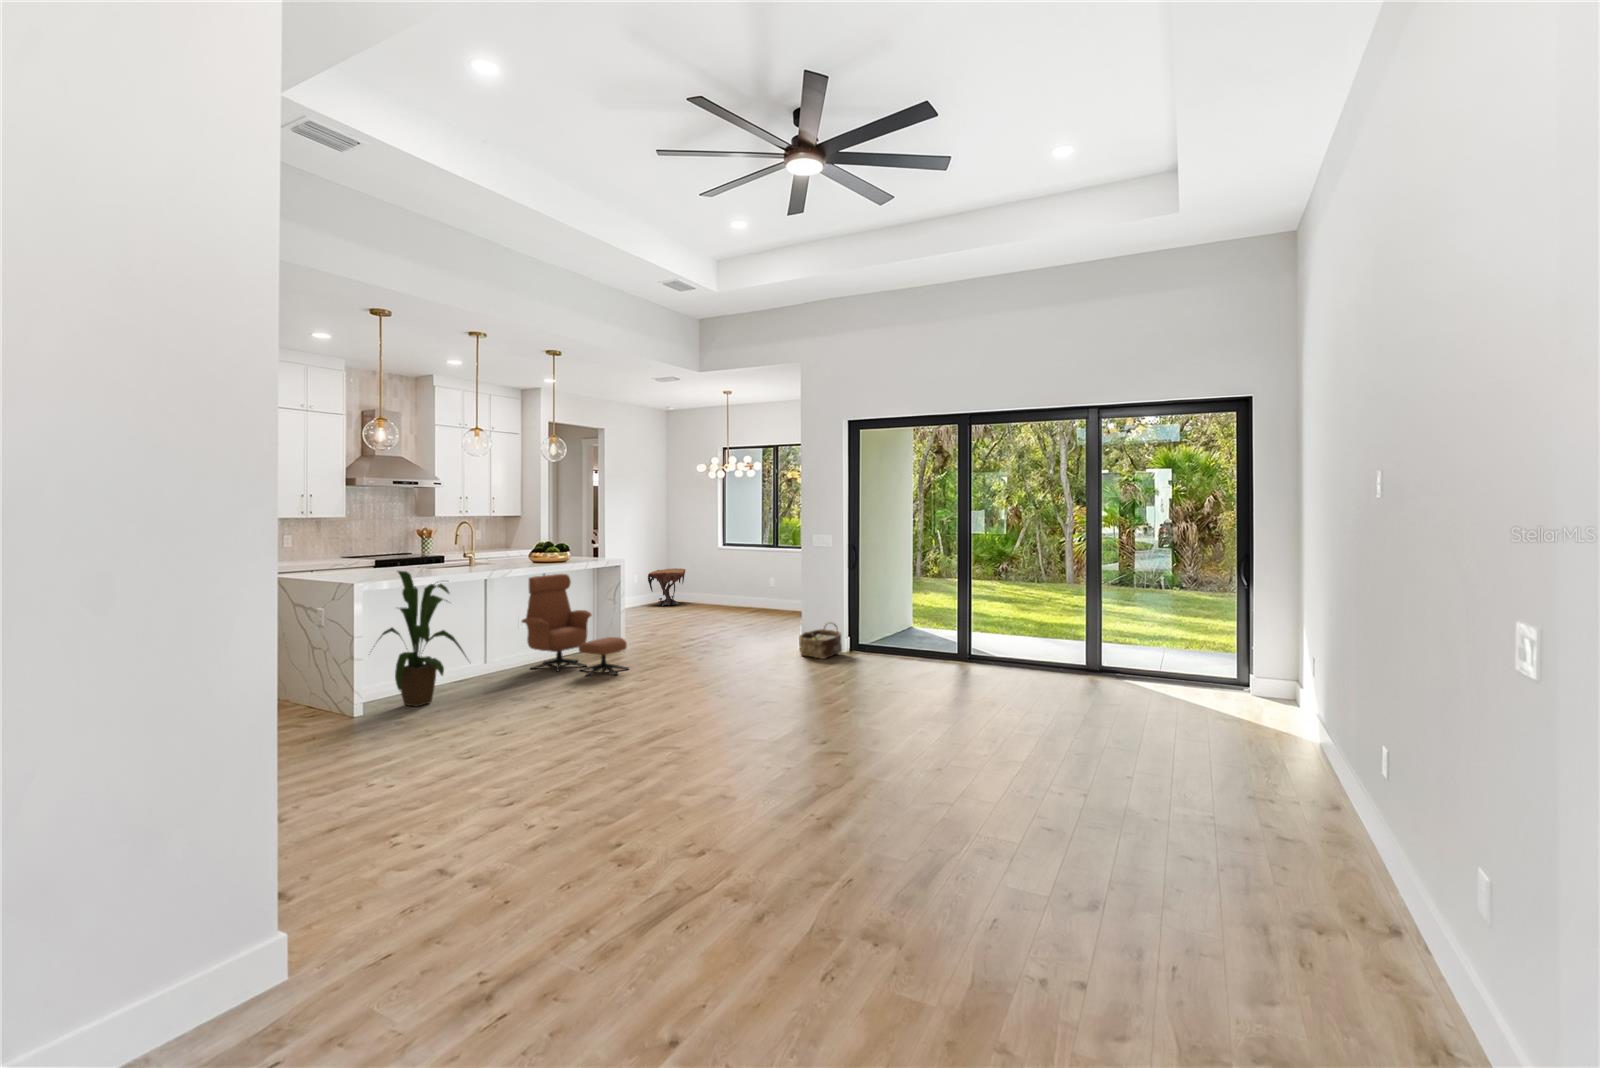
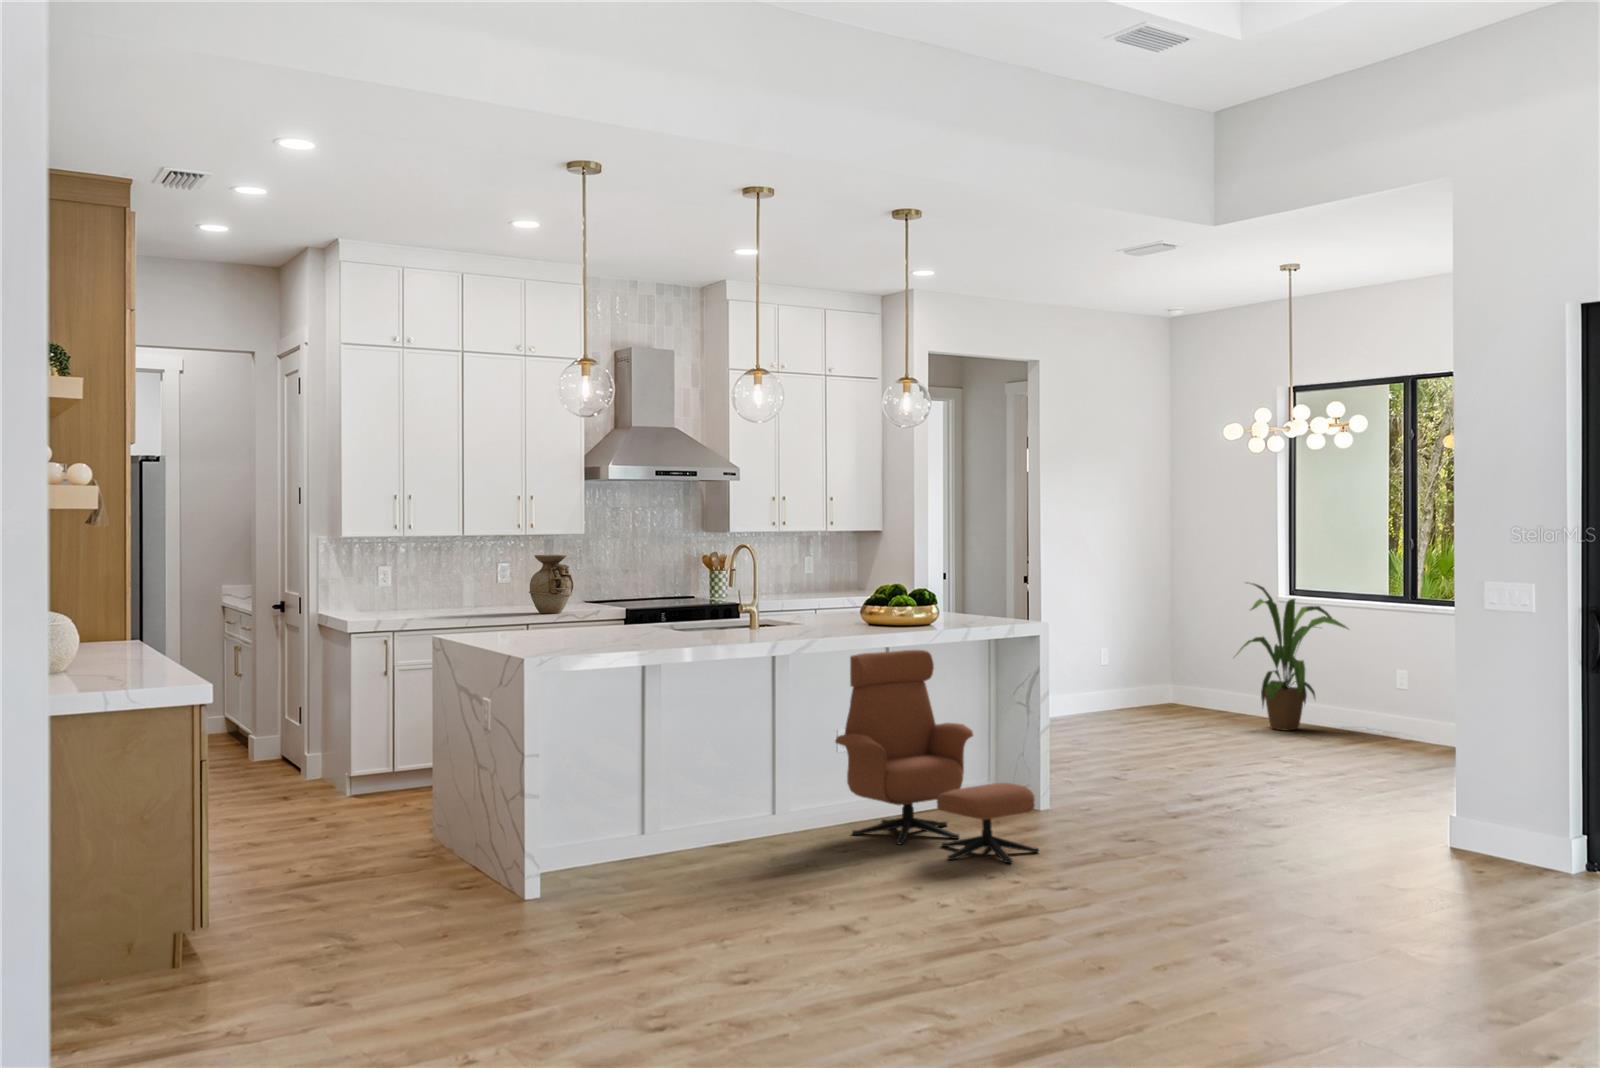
vase: none [318,528,347,561] -> present [529,555,573,613]
side table: present [648,568,685,606] -> none [1130,640,1210,716]
house plant: present [379,571,466,706] -> present [1238,583,1348,731]
woven basket: present [799,622,842,659] -> none [1426,782,1539,868]

